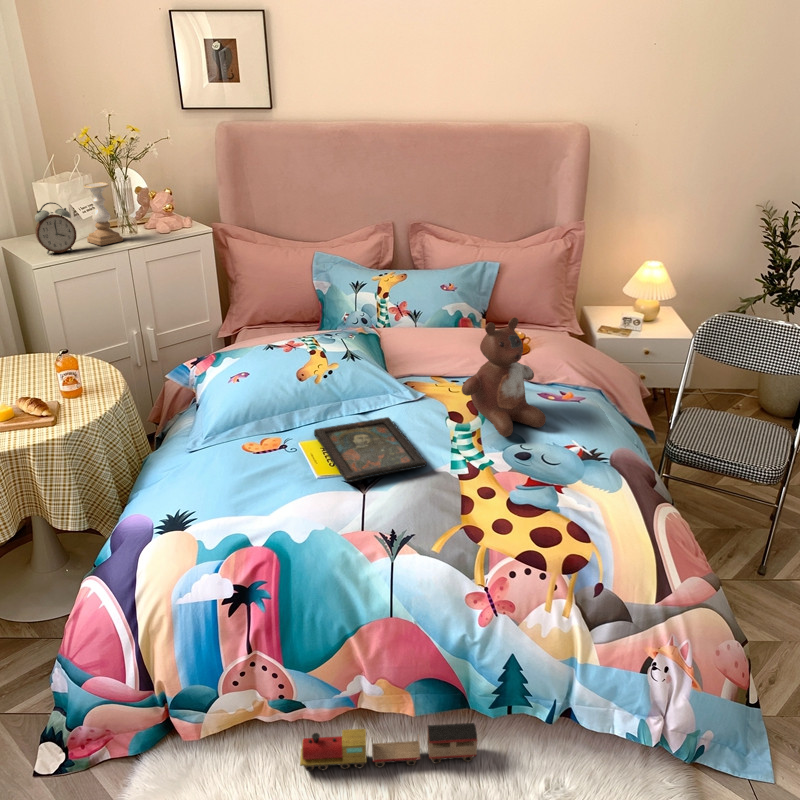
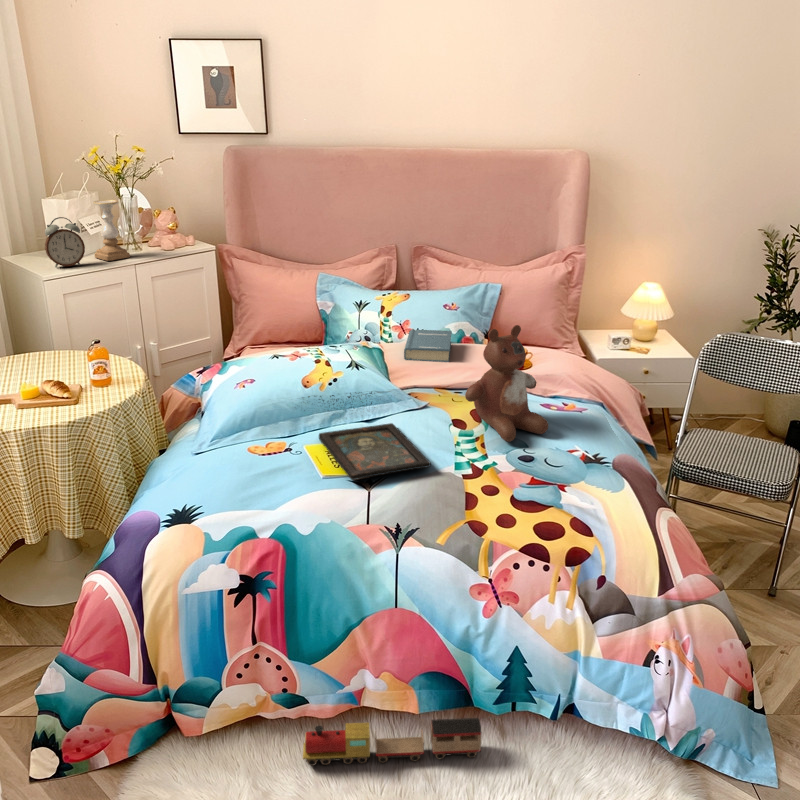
hardback book: none [401,313,449,349] -> present [404,329,452,362]

